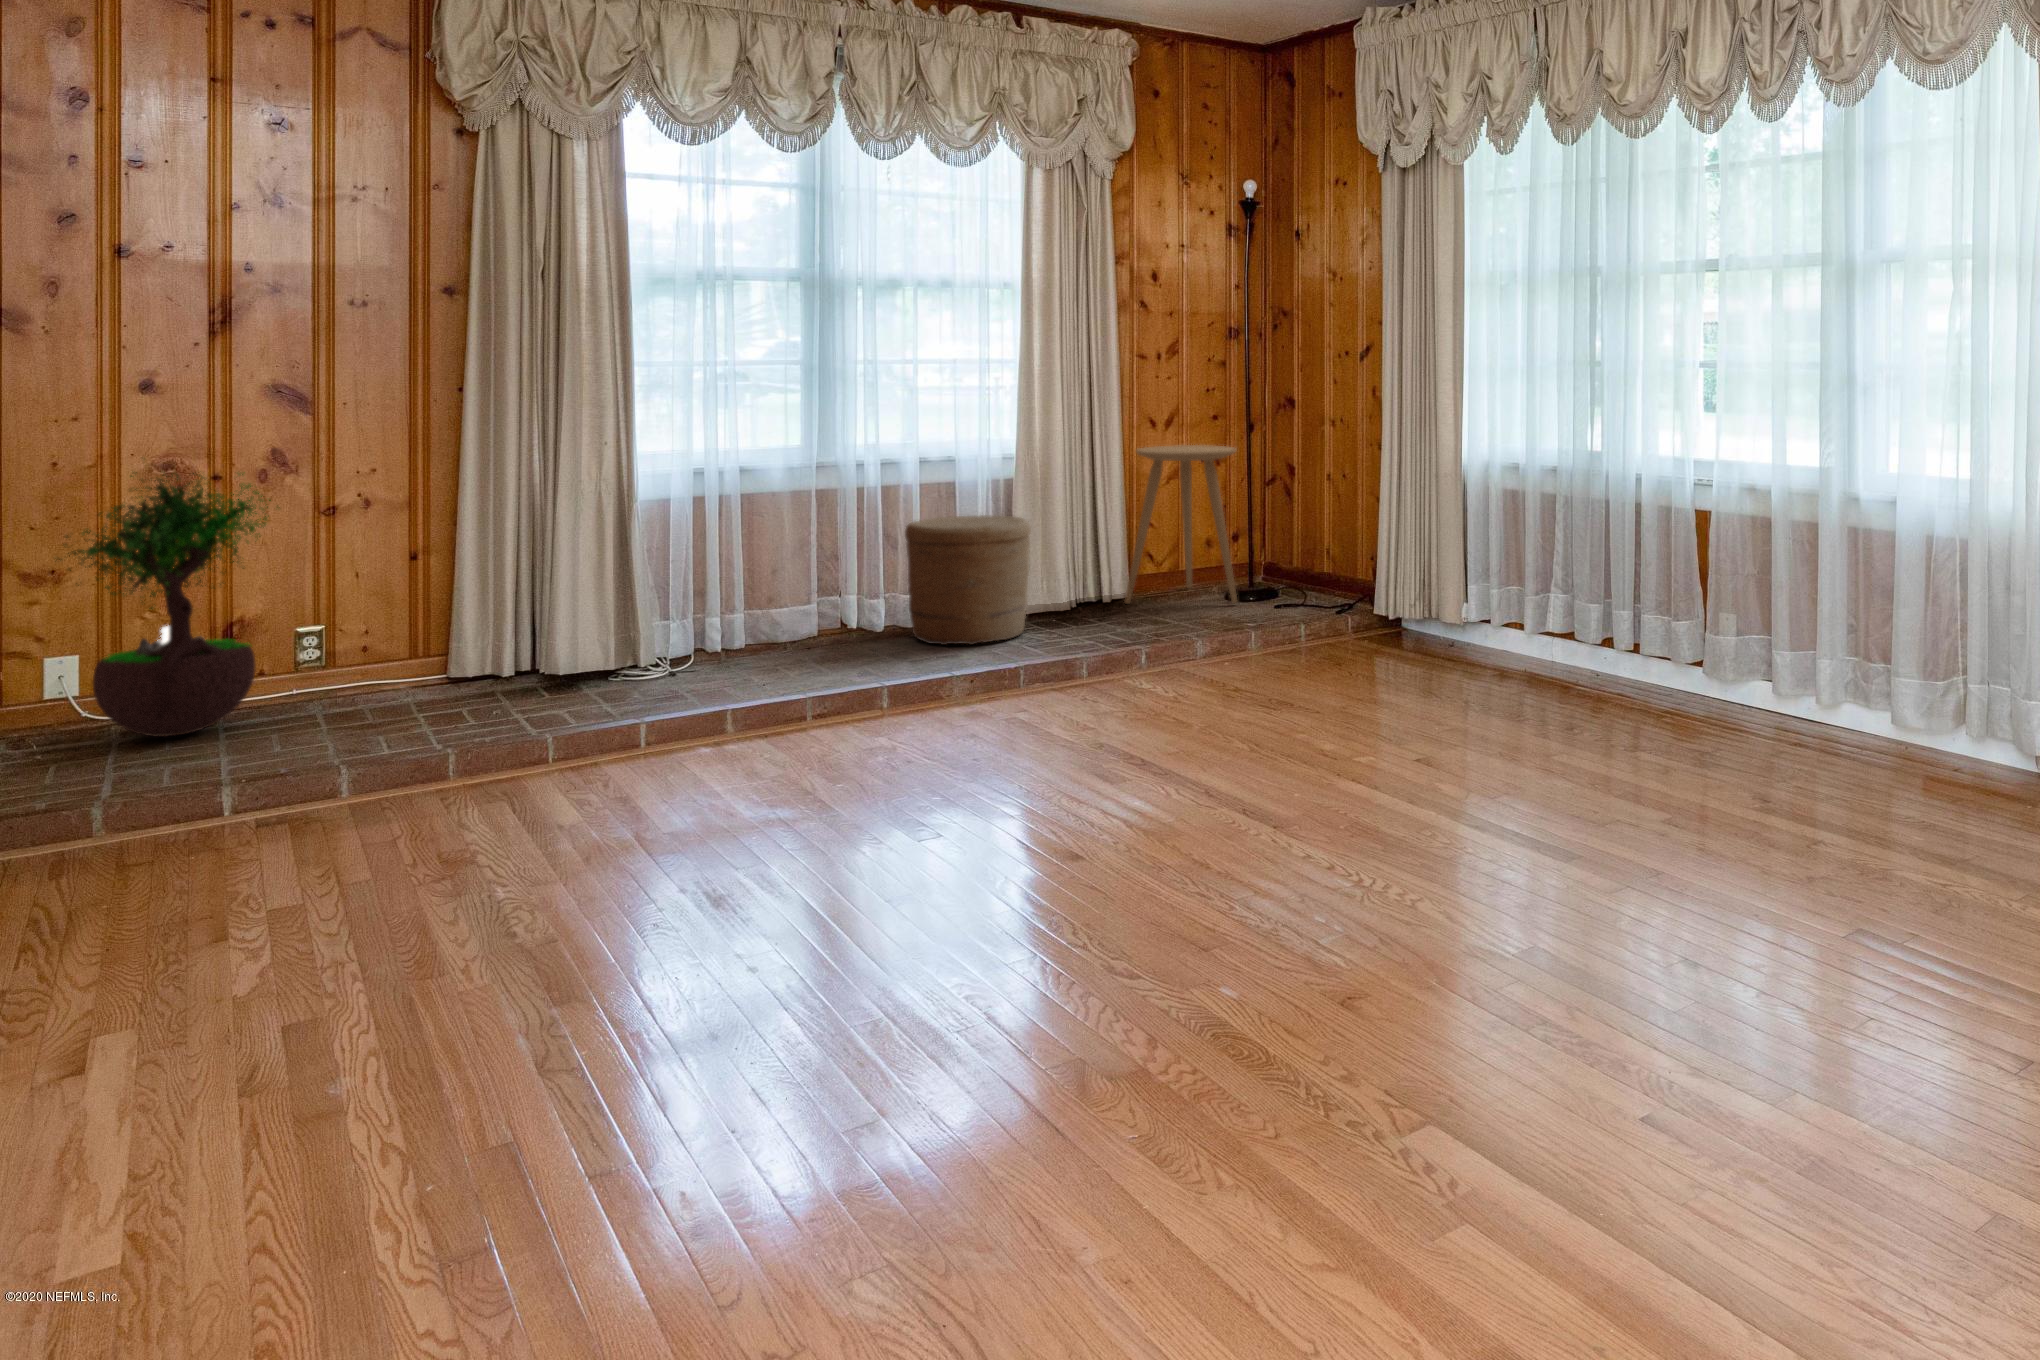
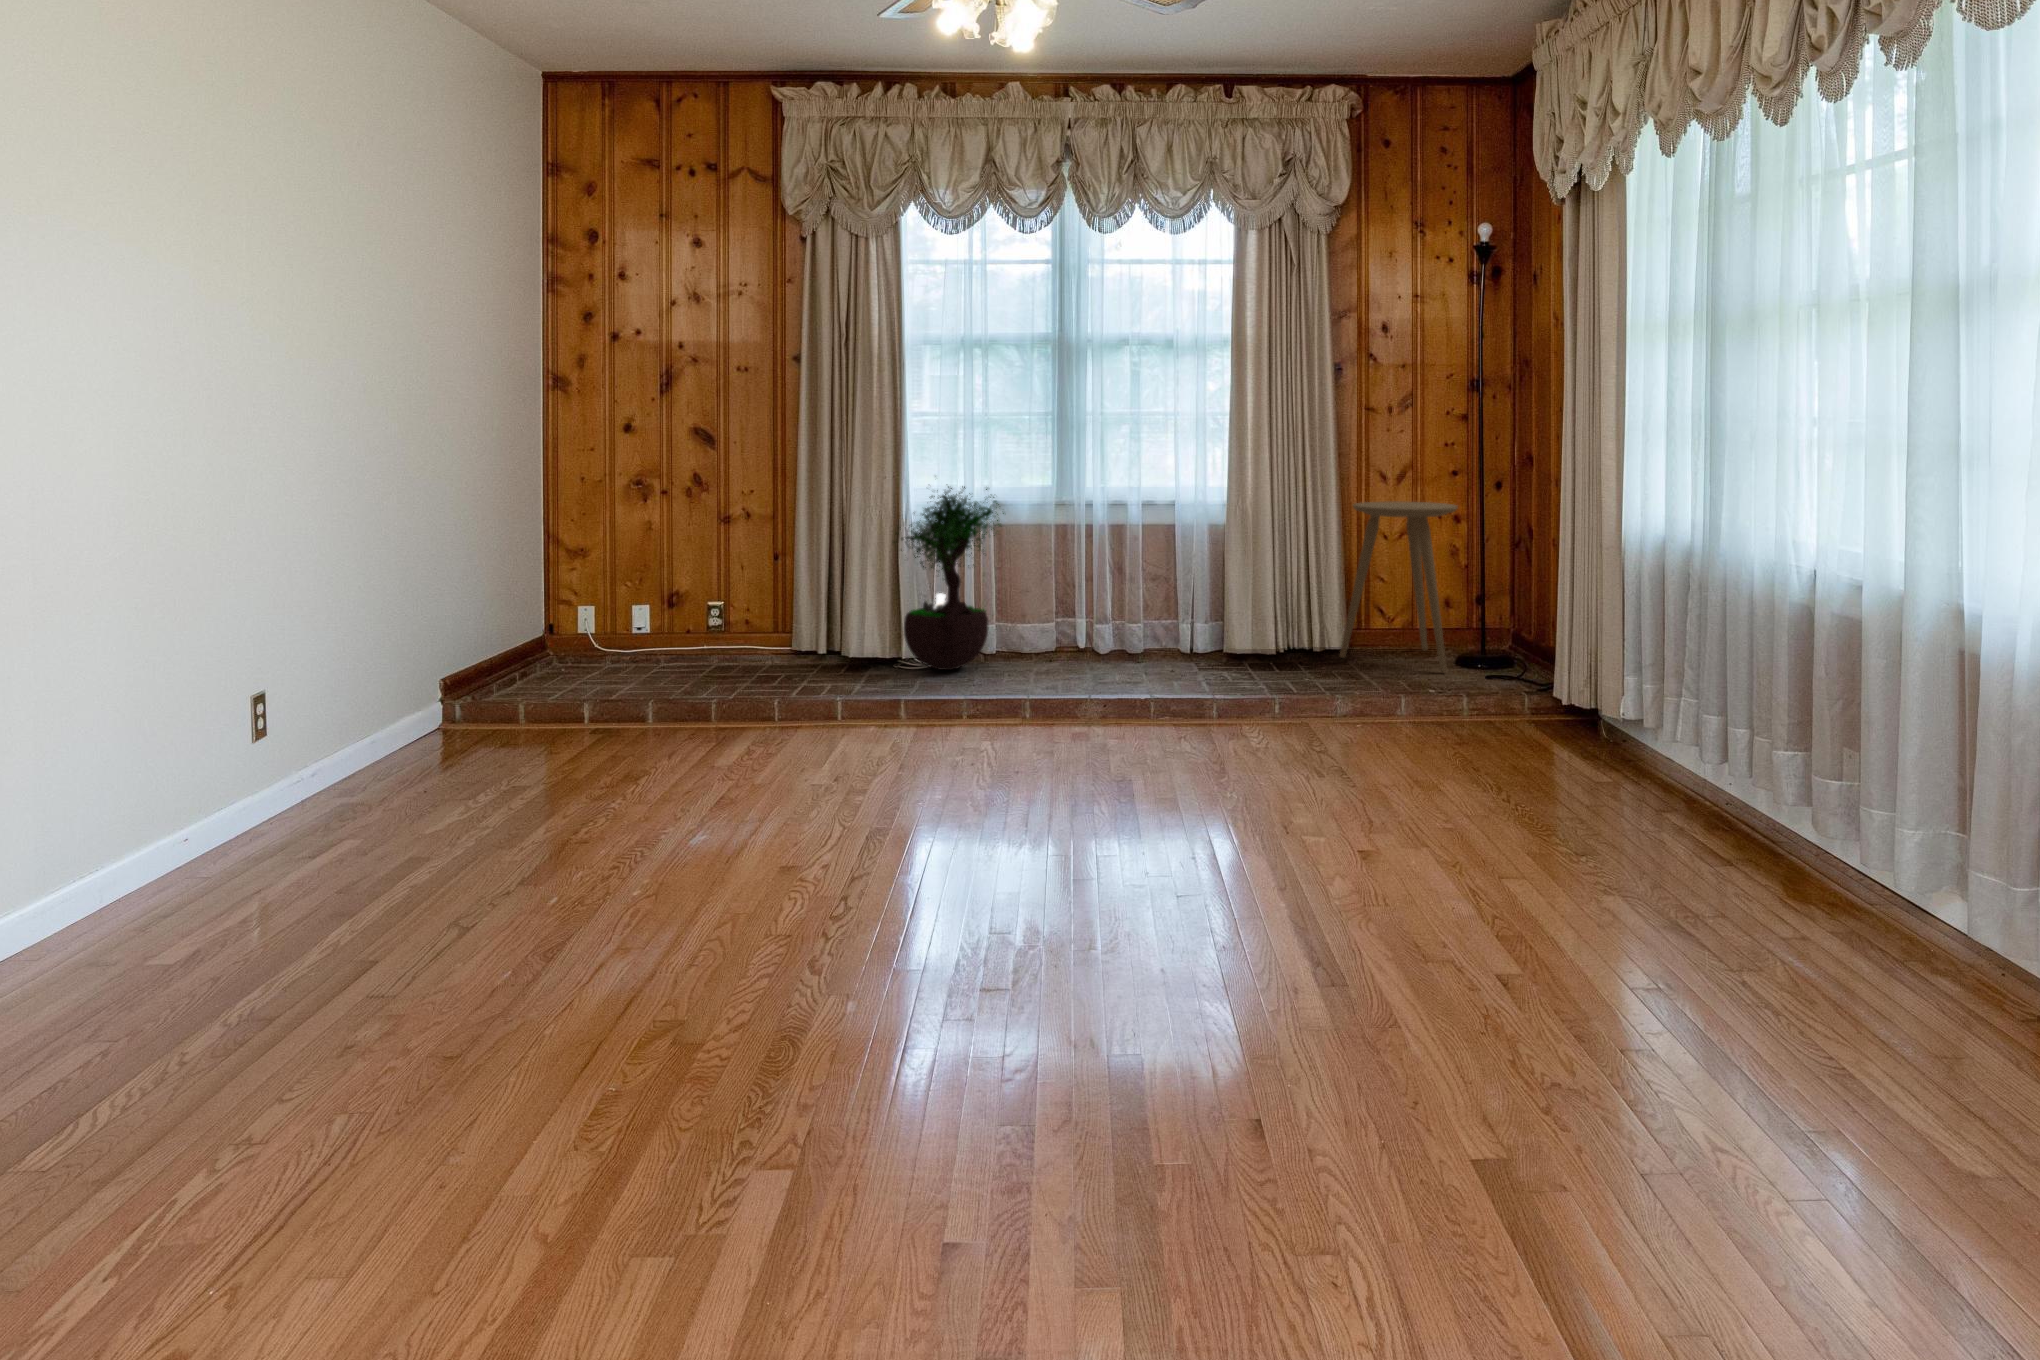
potted tree: present [55,472,271,737] -> present [900,486,1004,670]
woven basket: present [905,515,1031,645] -> none [1111,557,1221,677]

